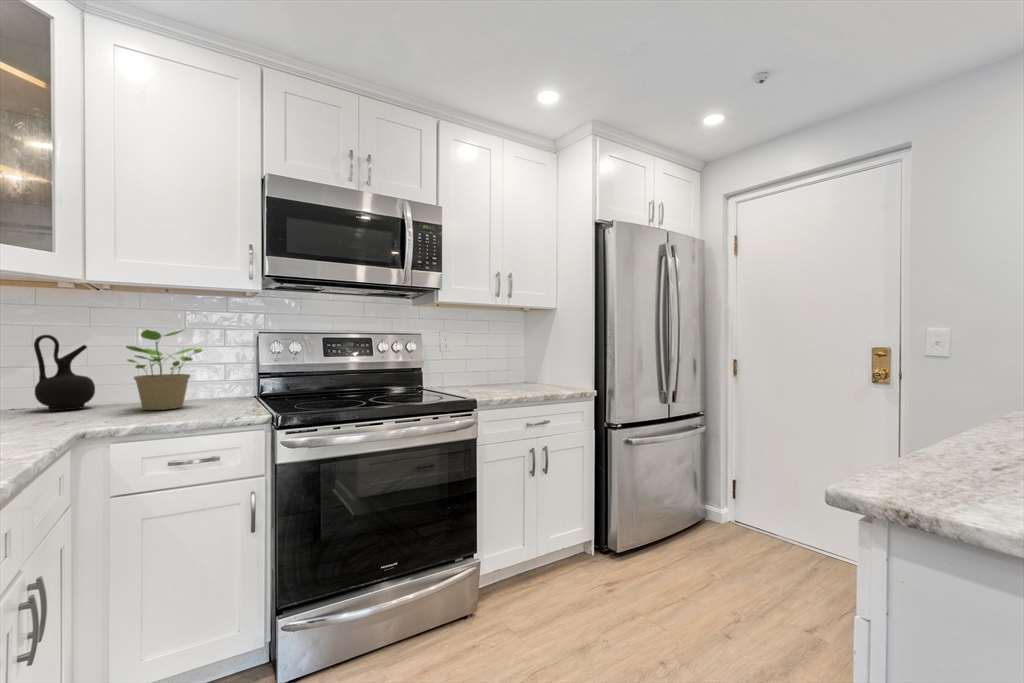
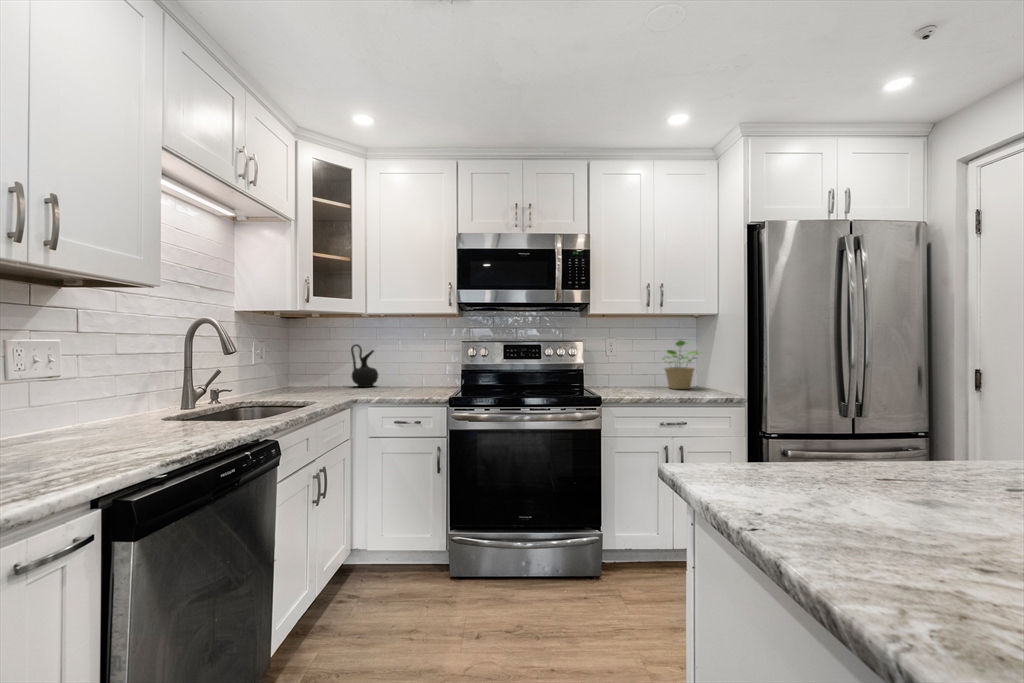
potted plant: present [126,330,202,410] -> present [663,340,698,389]

